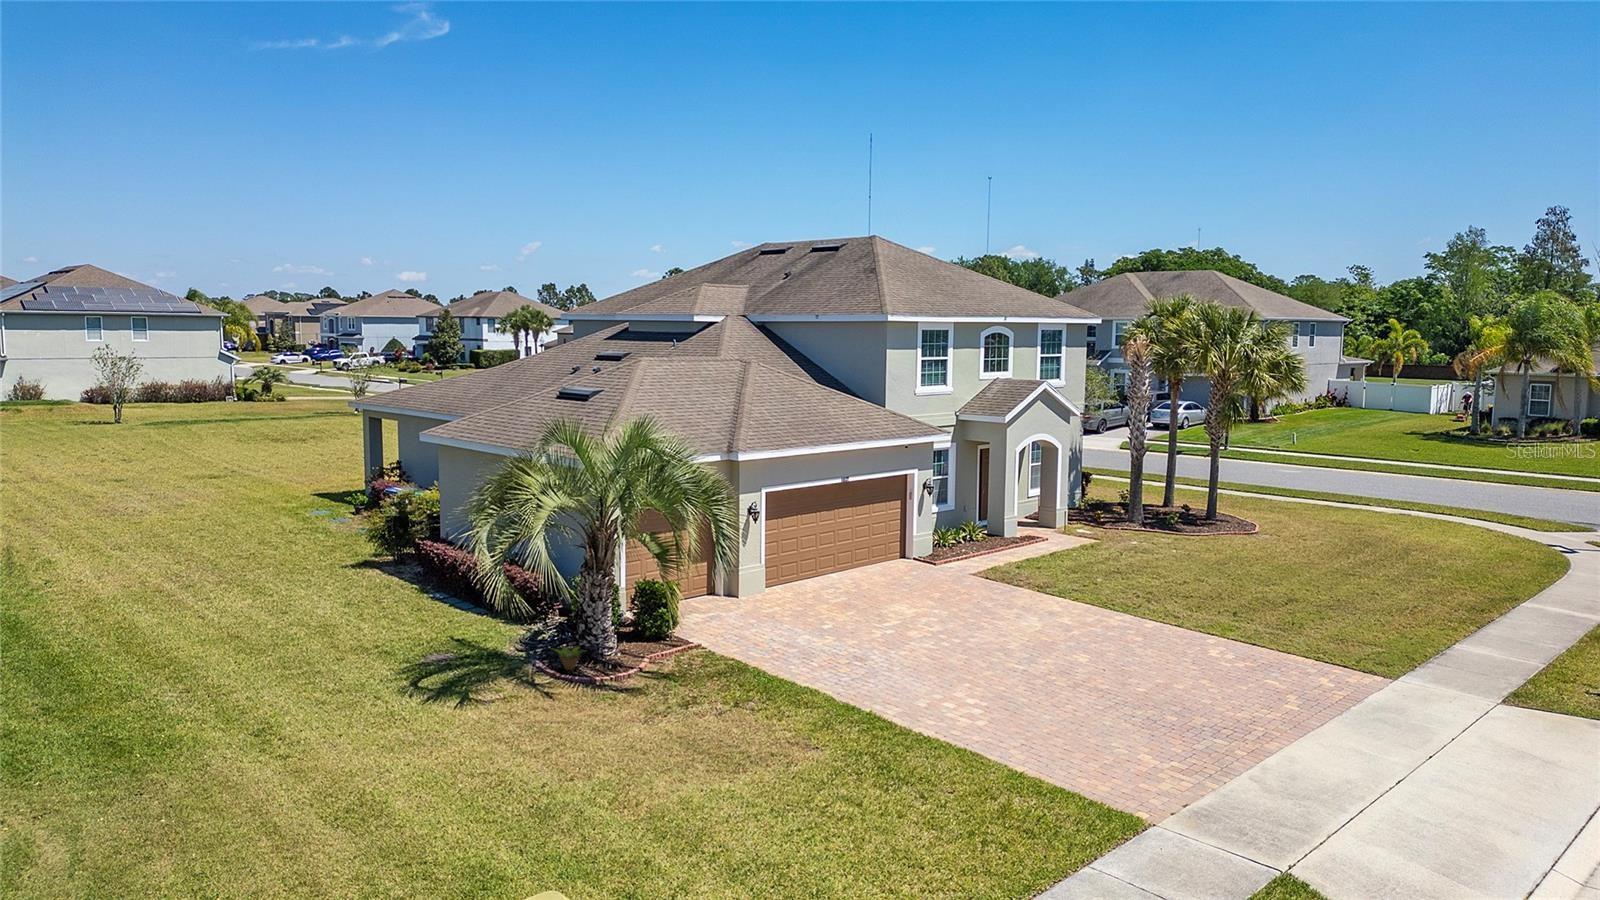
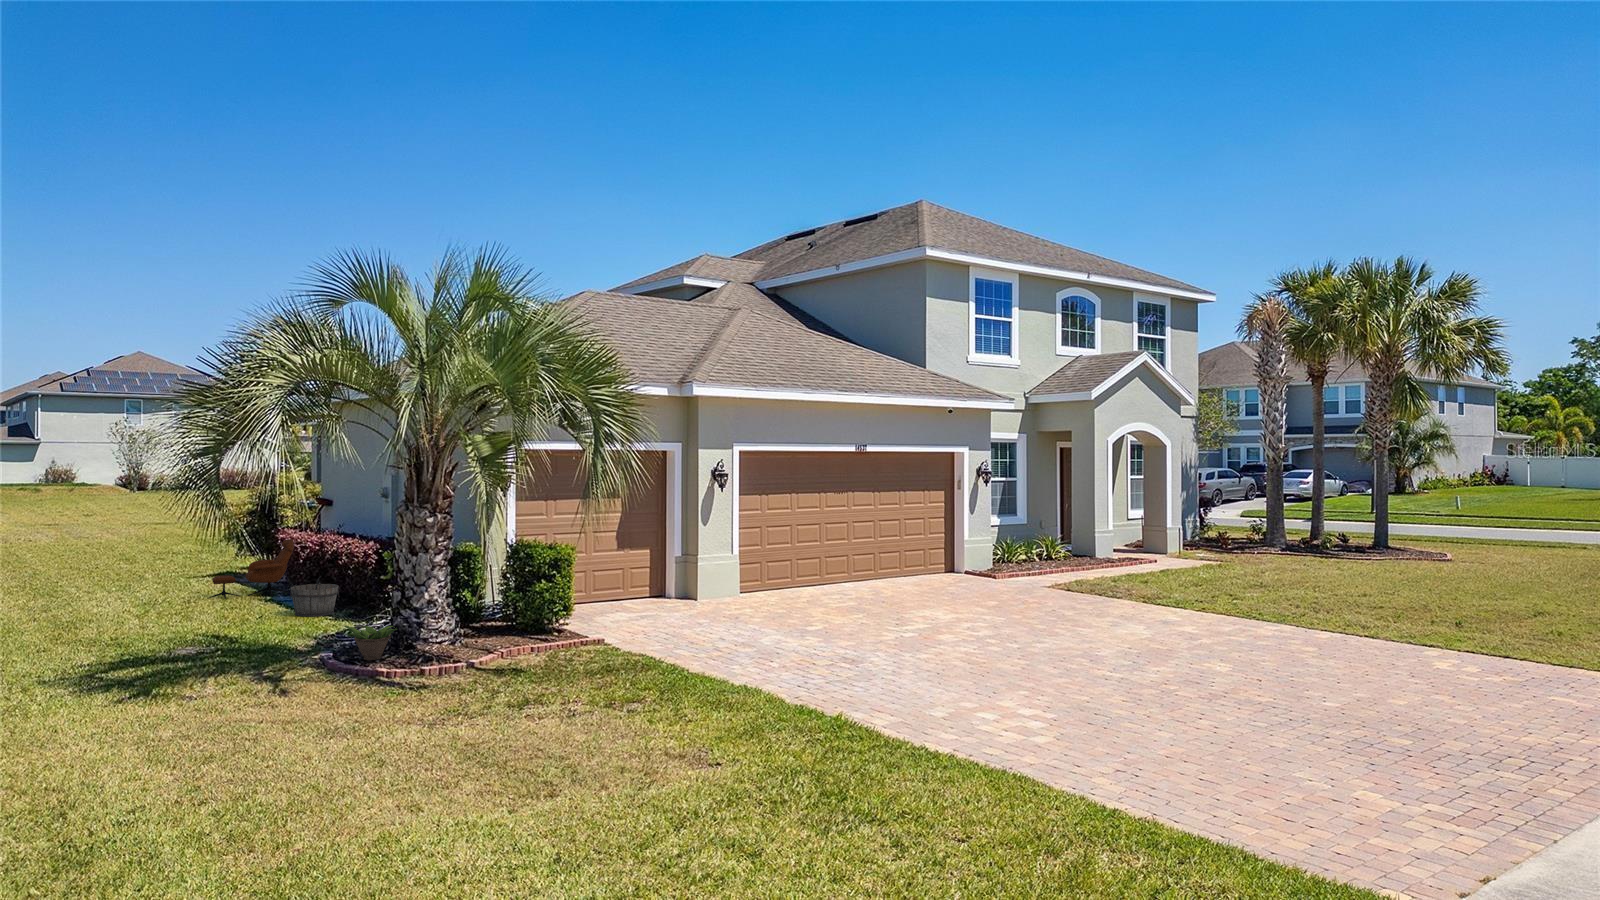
lounge chair: none [405,561,459,608] -> present [209,539,294,599]
wooden bucket: none [478,598,510,626] -> present [290,577,339,617]

